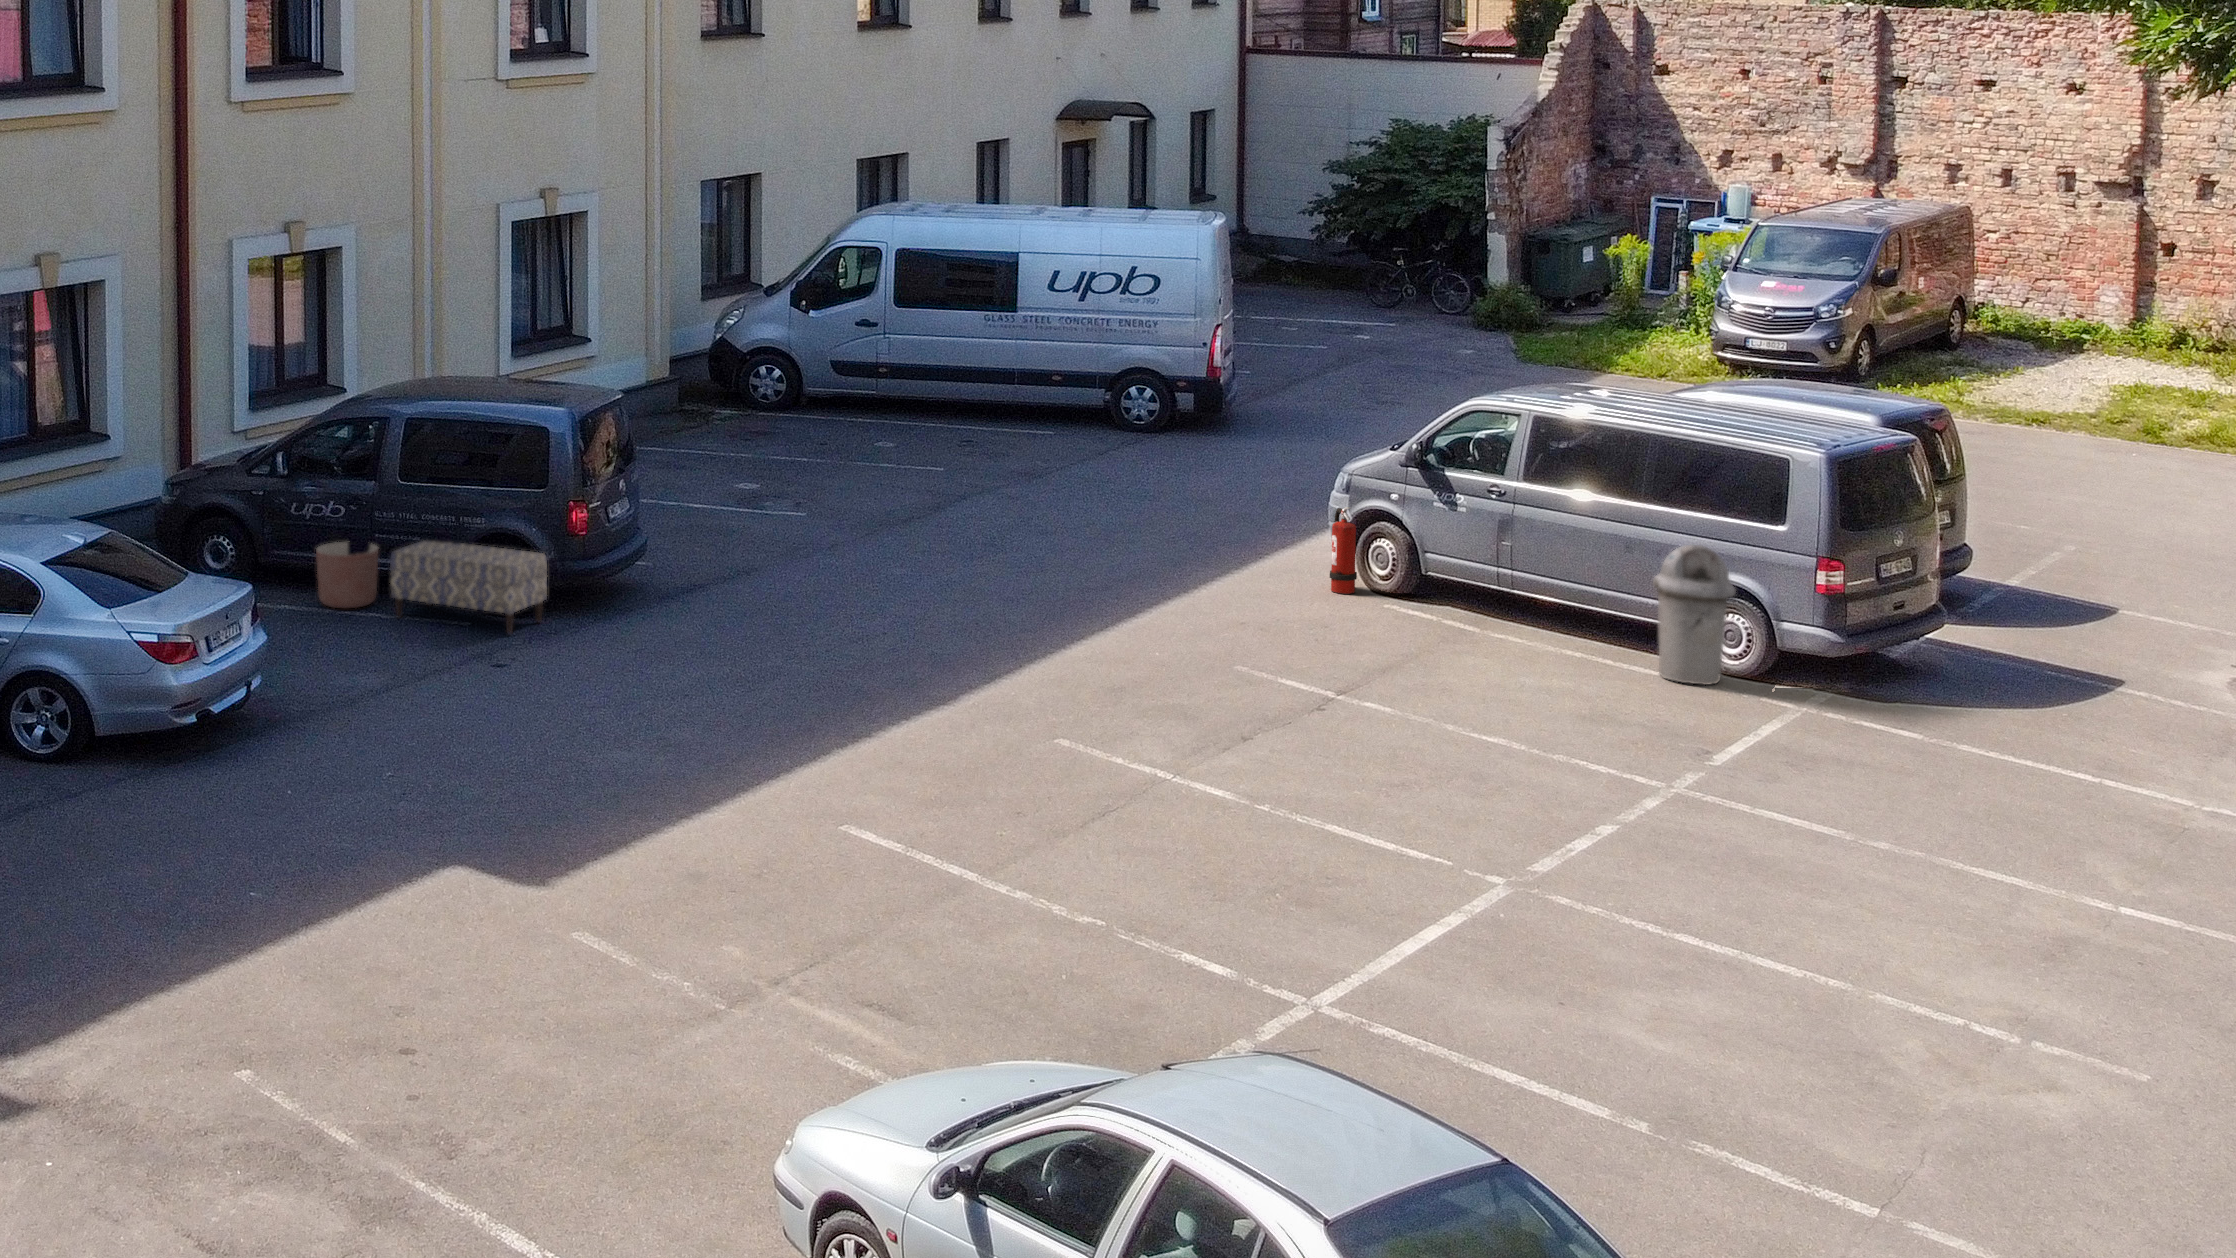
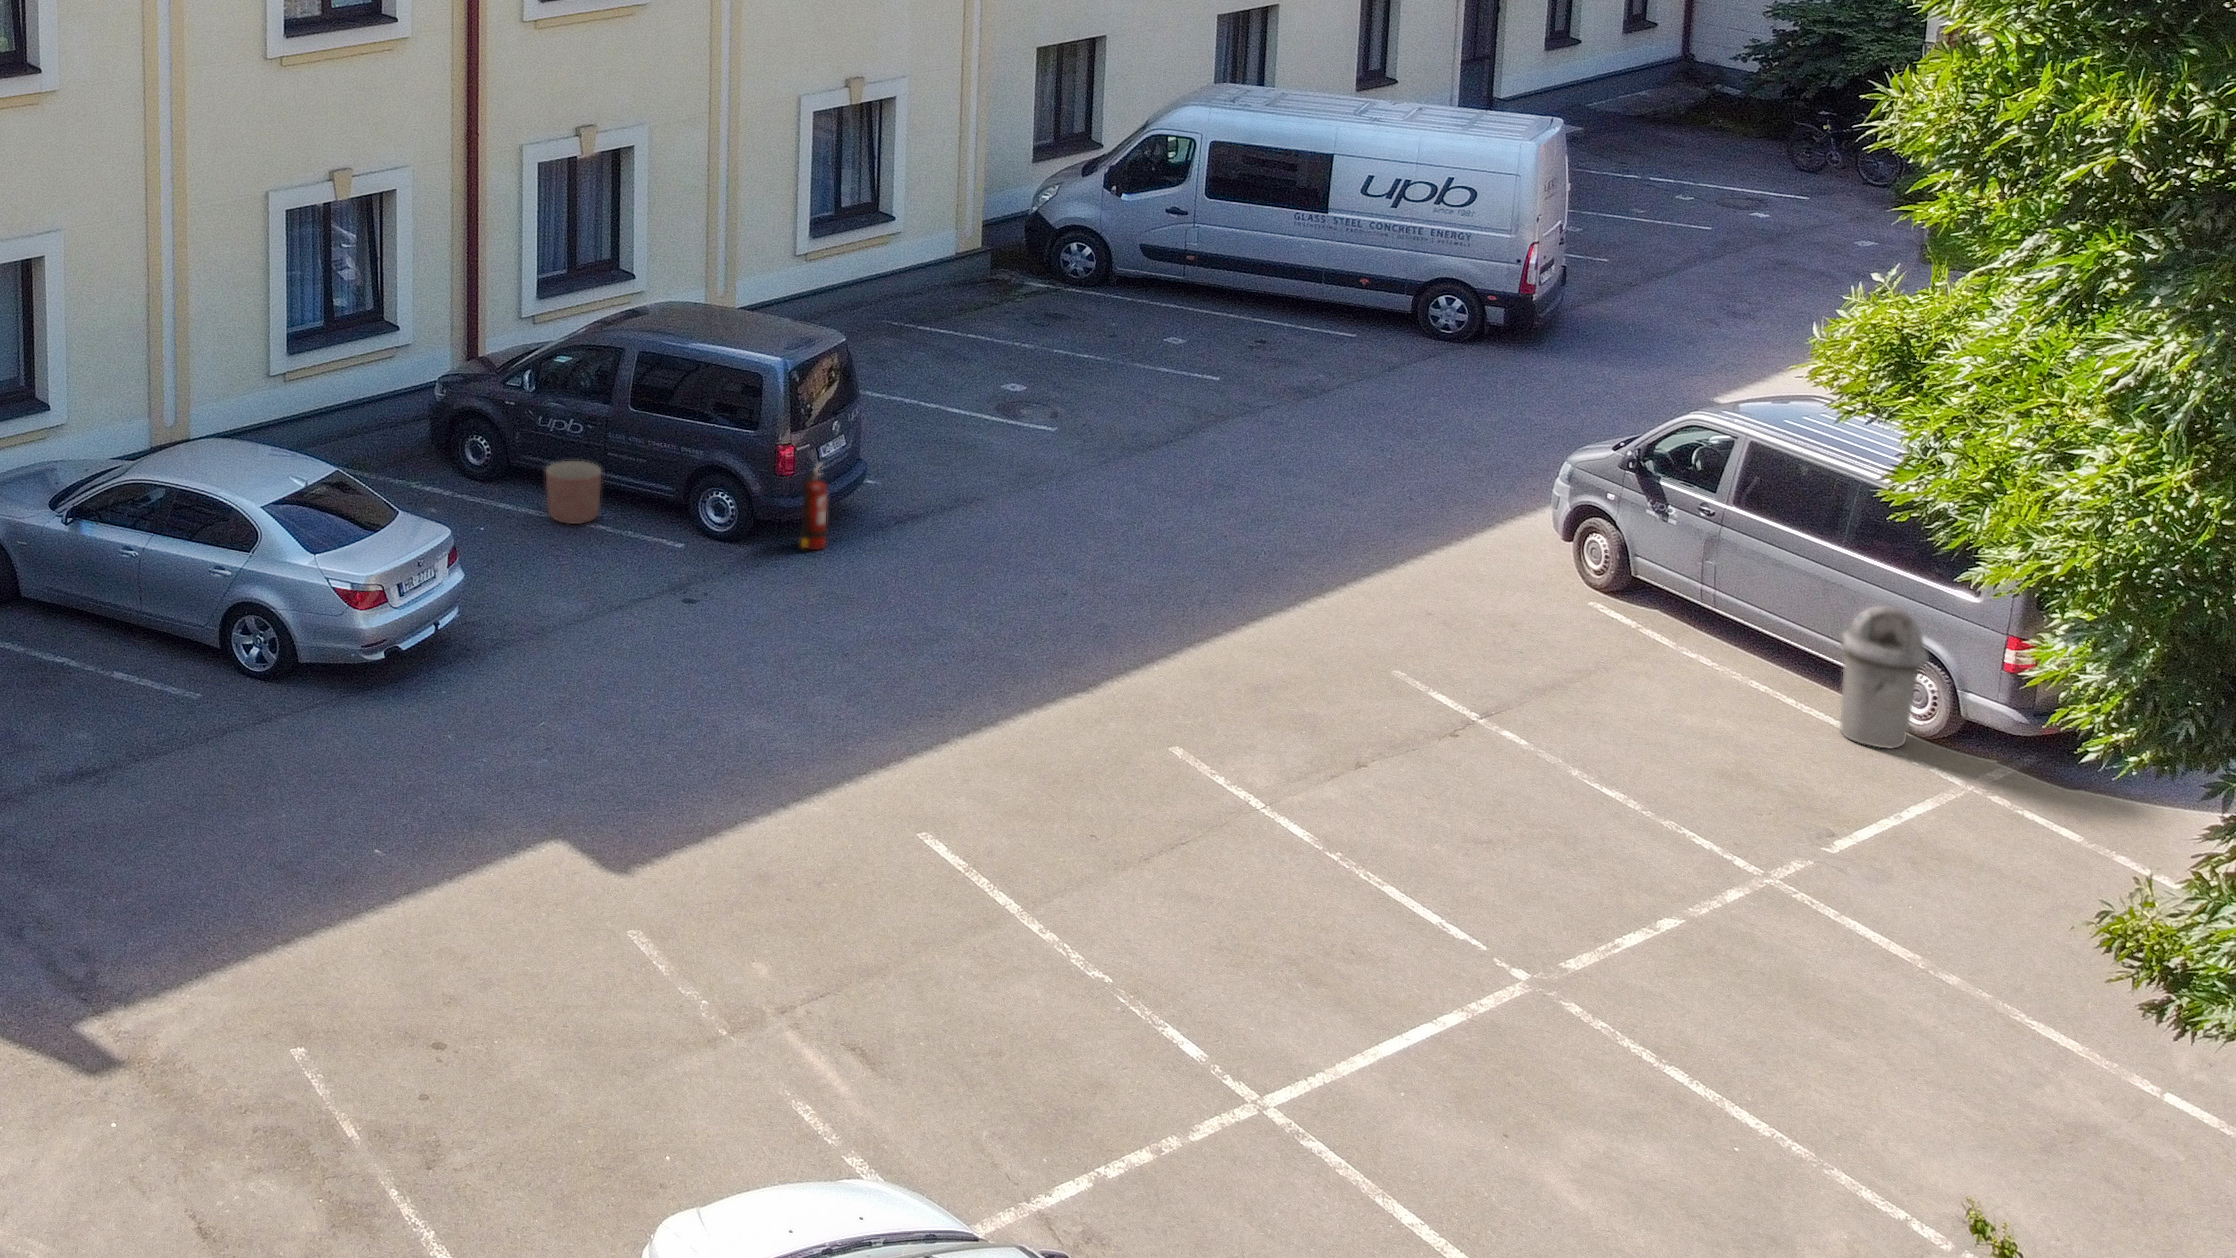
fire extinguisher: present [1330,507,1357,594] -> present [801,465,827,550]
bench: present [390,541,547,634] -> none [605,467,743,569]

